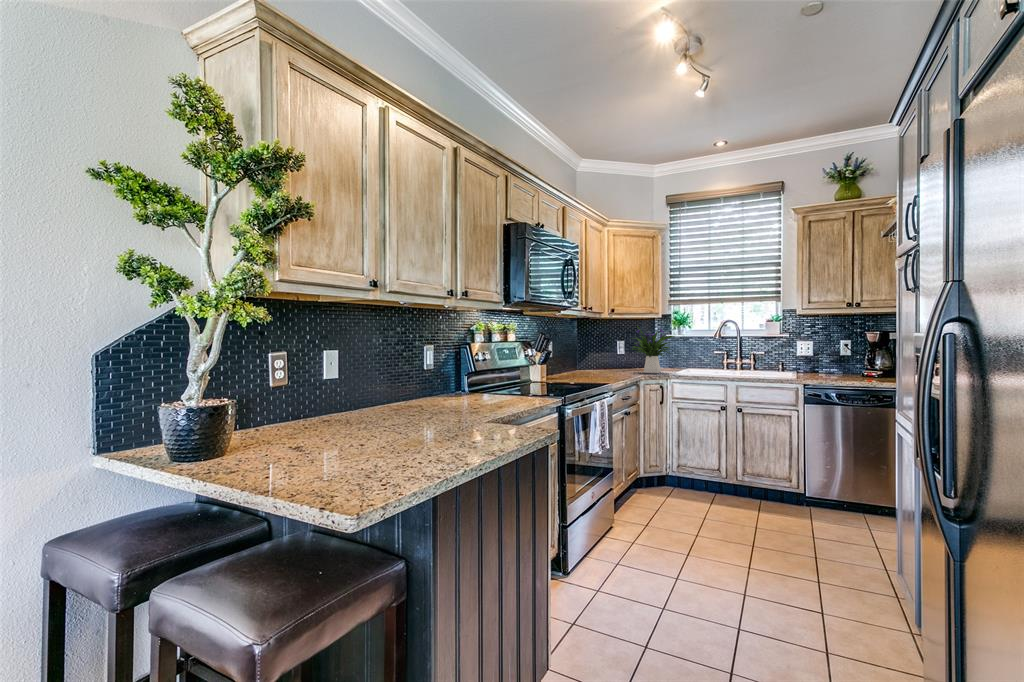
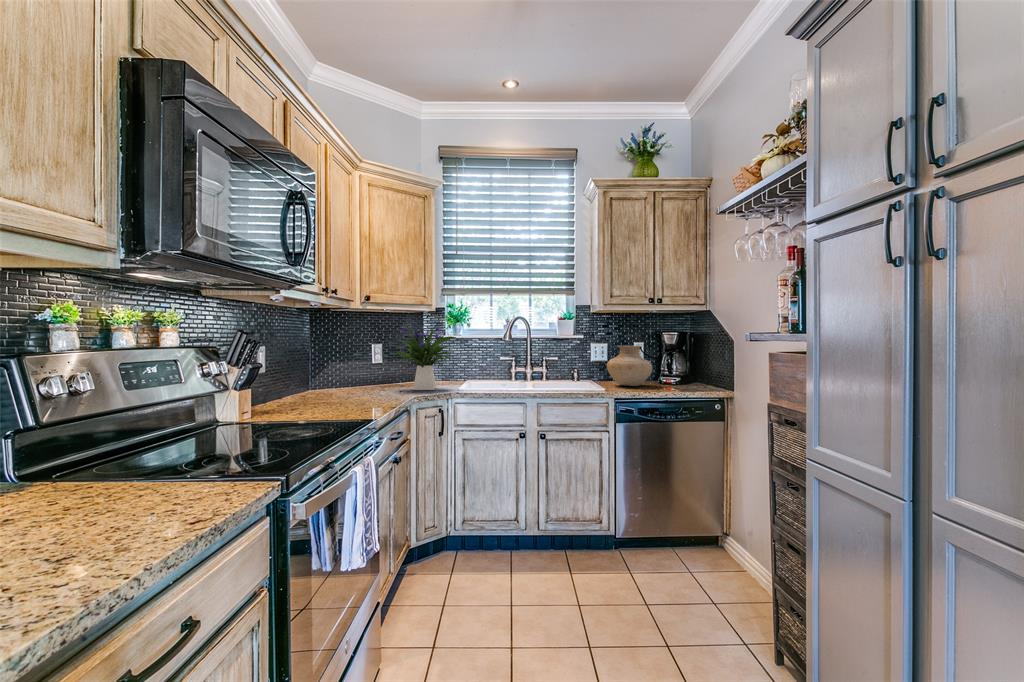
vase: none [805,343,849,377] -> present [607,346,652,386]

